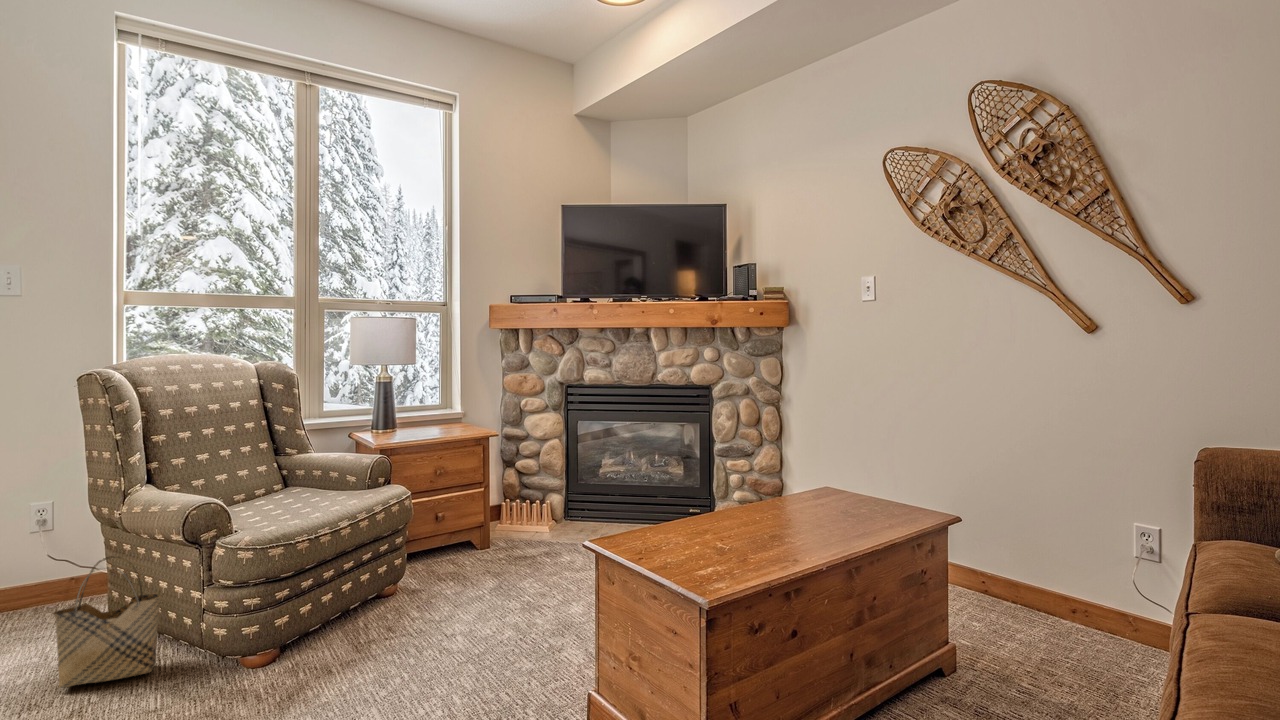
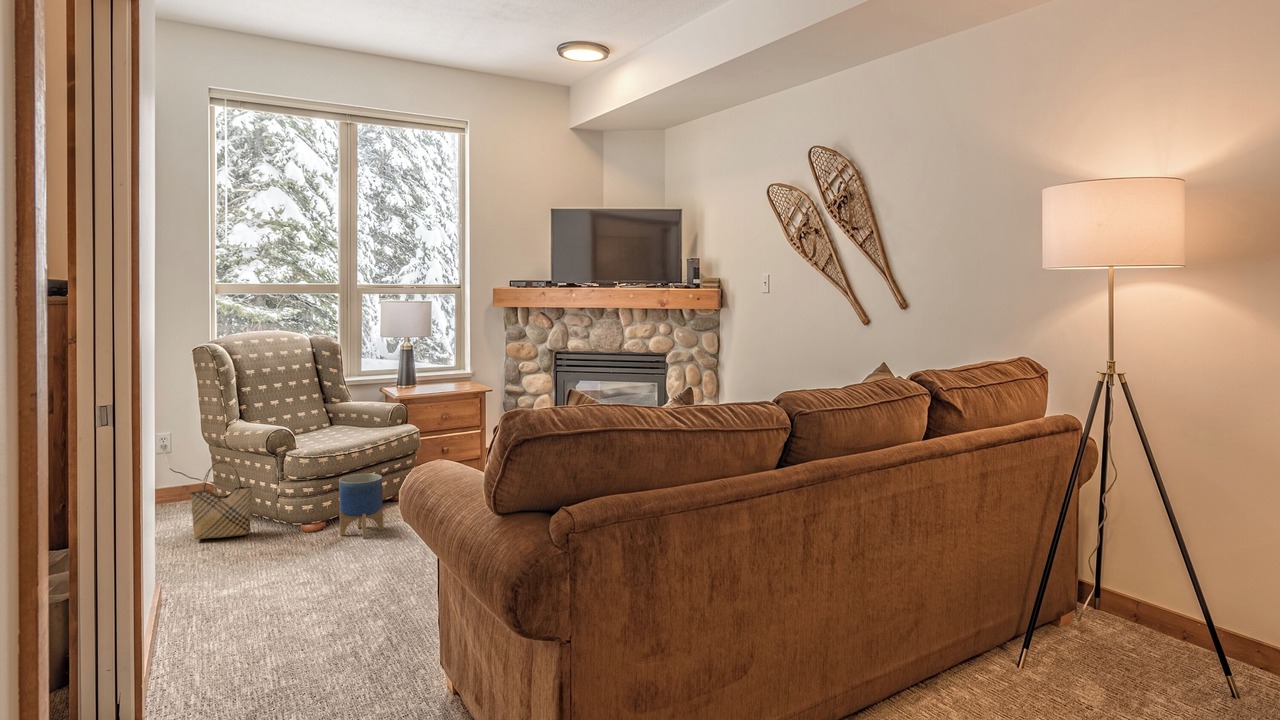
planter: none [303,568,370,673] -> present [339,474,383,538]

